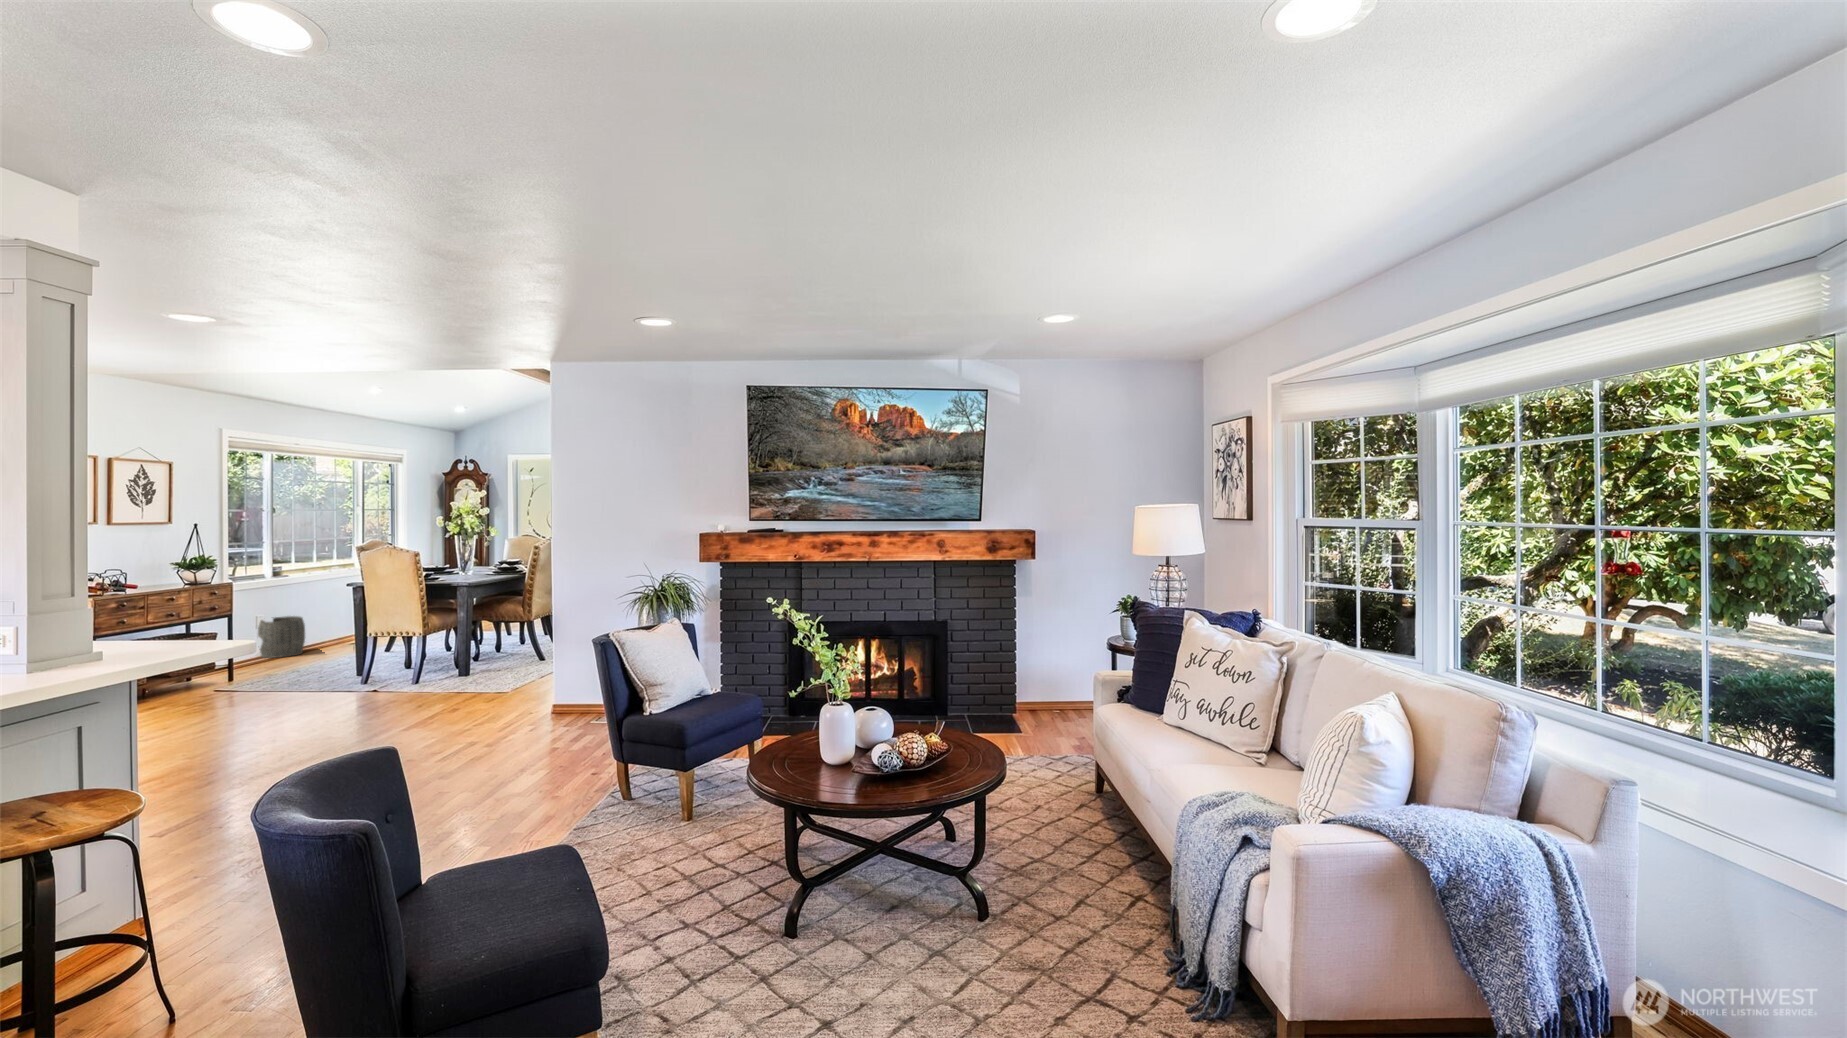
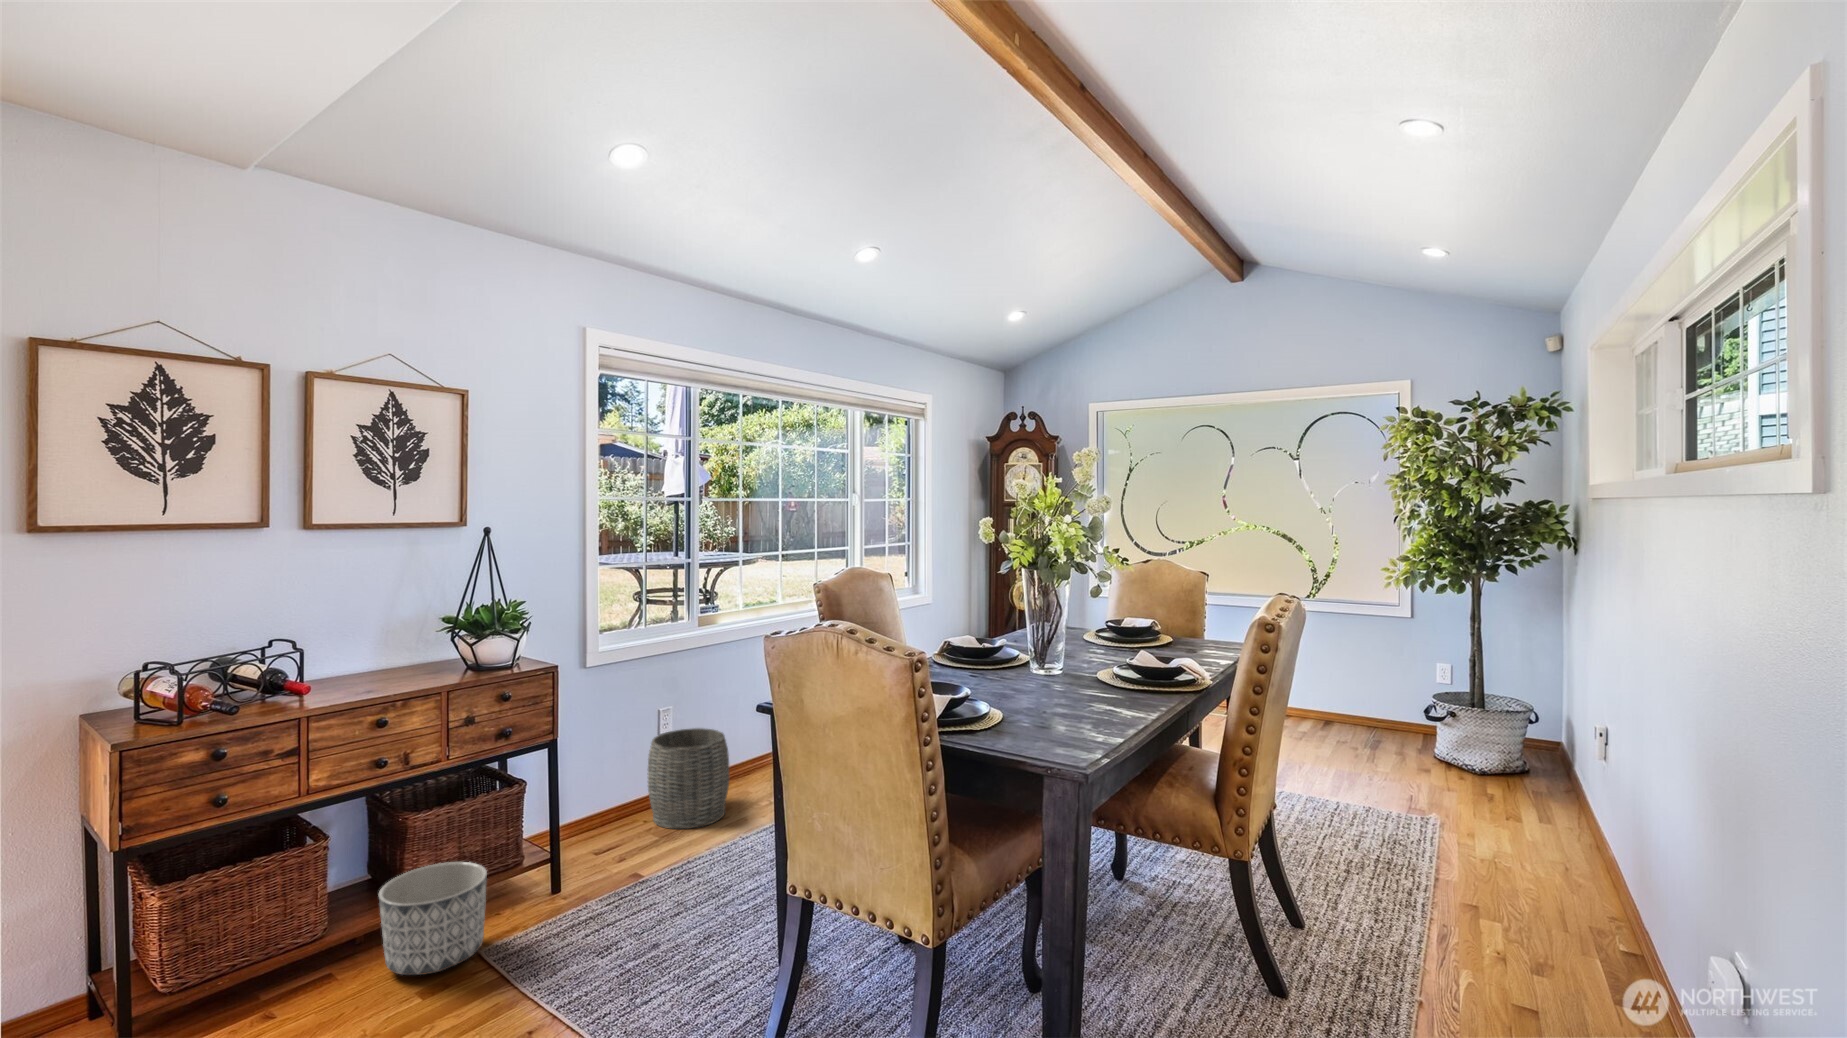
planter: none [172,654,221,689] -> present [379,862,487,975]

